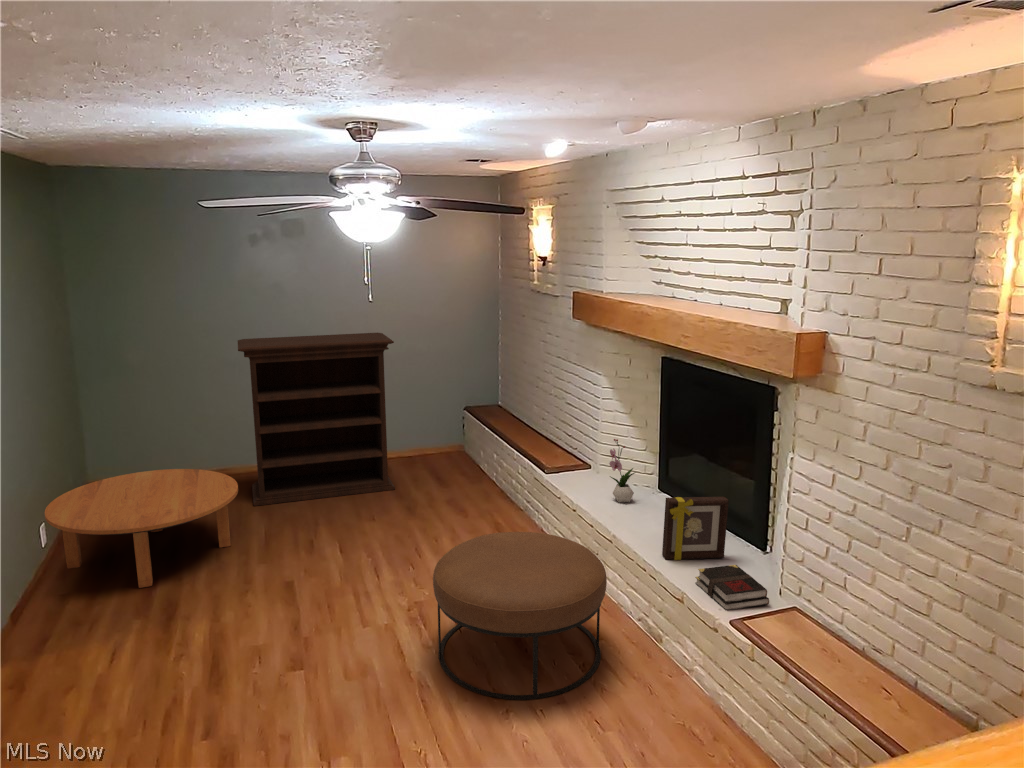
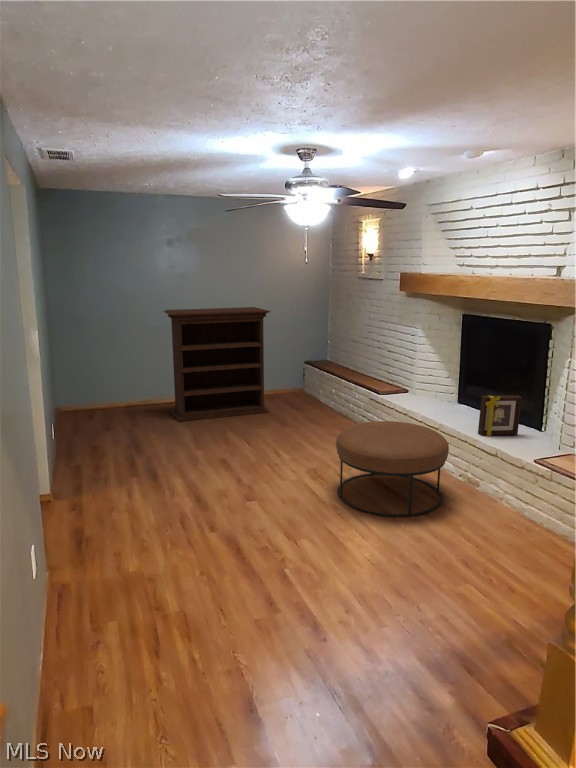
flower arrangement: present [609,439,634,502] -> none [430,368,448,409]
coffee table: present [45,469,238,588] -> none [60,394,181,464]
book: present [695,565,769,610] -> none [505,435,557,458]

